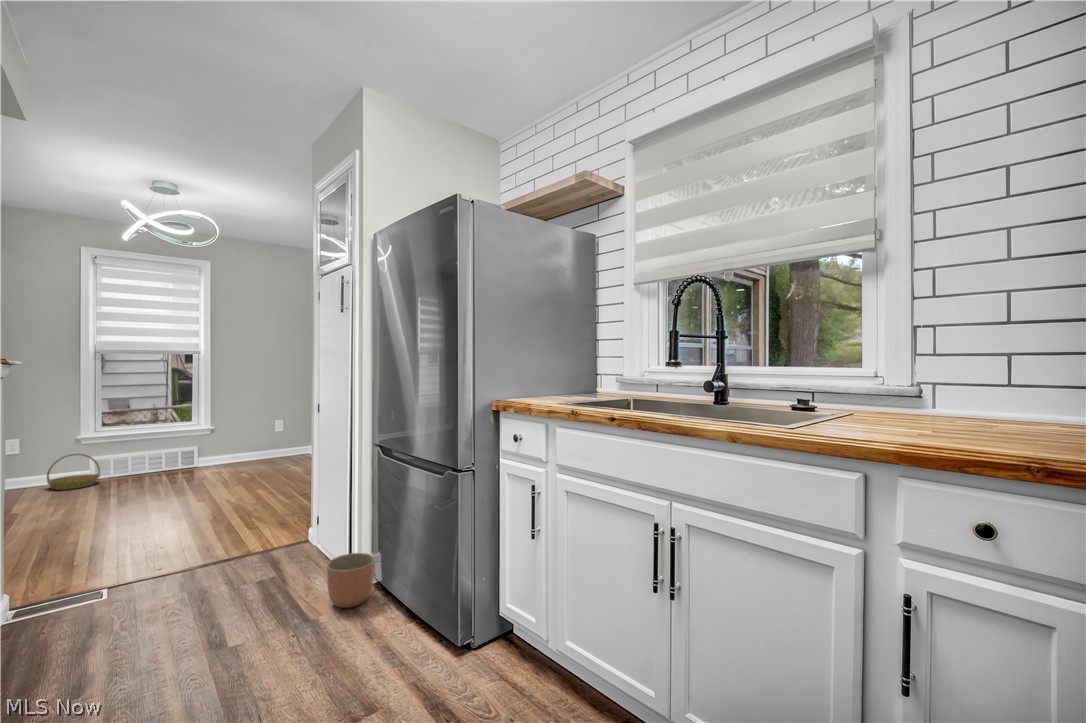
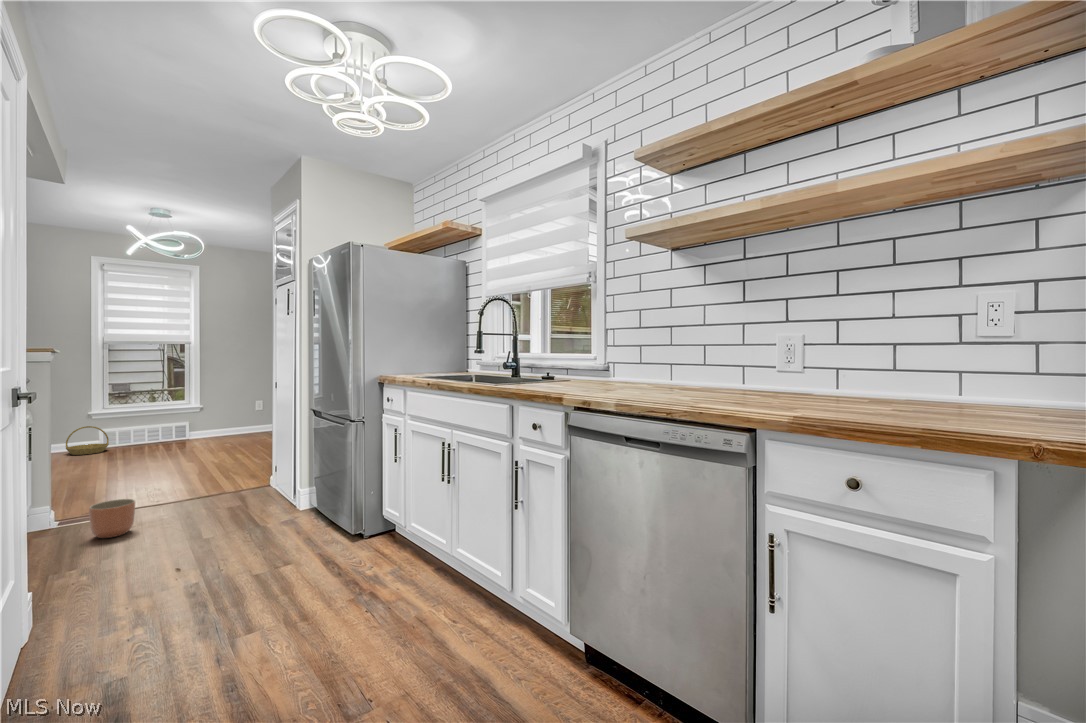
planter: present [327,553,374,608] -> present [89,499,135,538]

